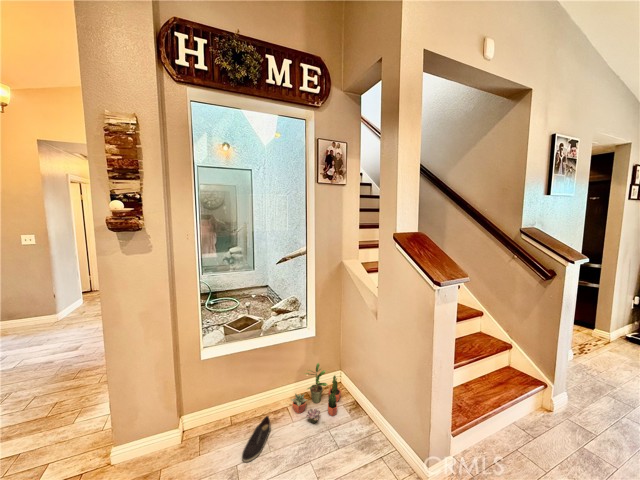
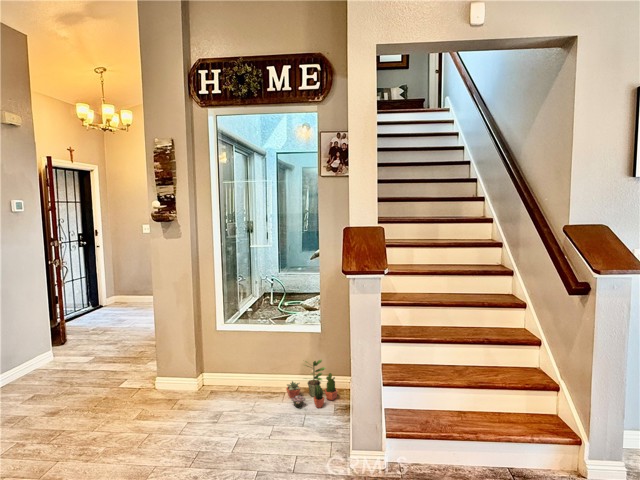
shoe: present [242,416,270,462] -> none [228,389,261,412]

